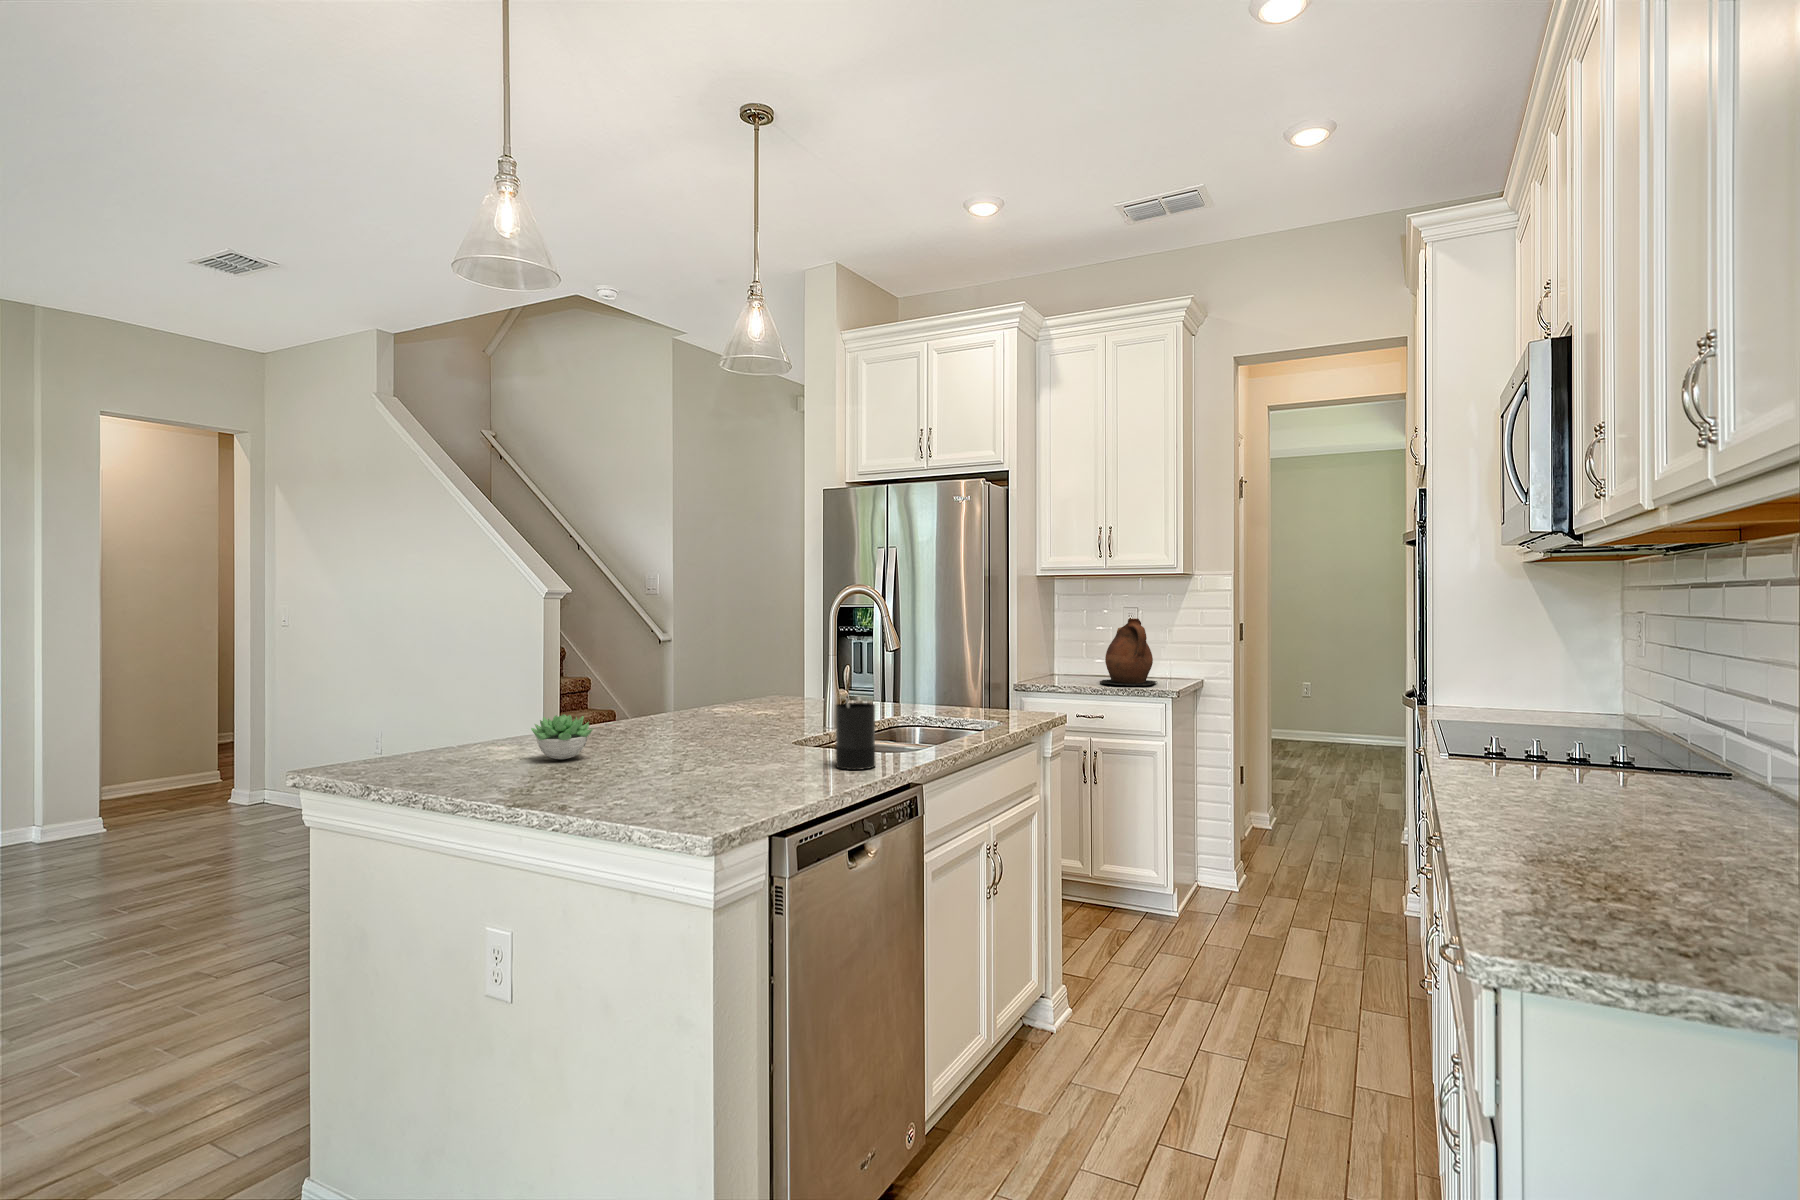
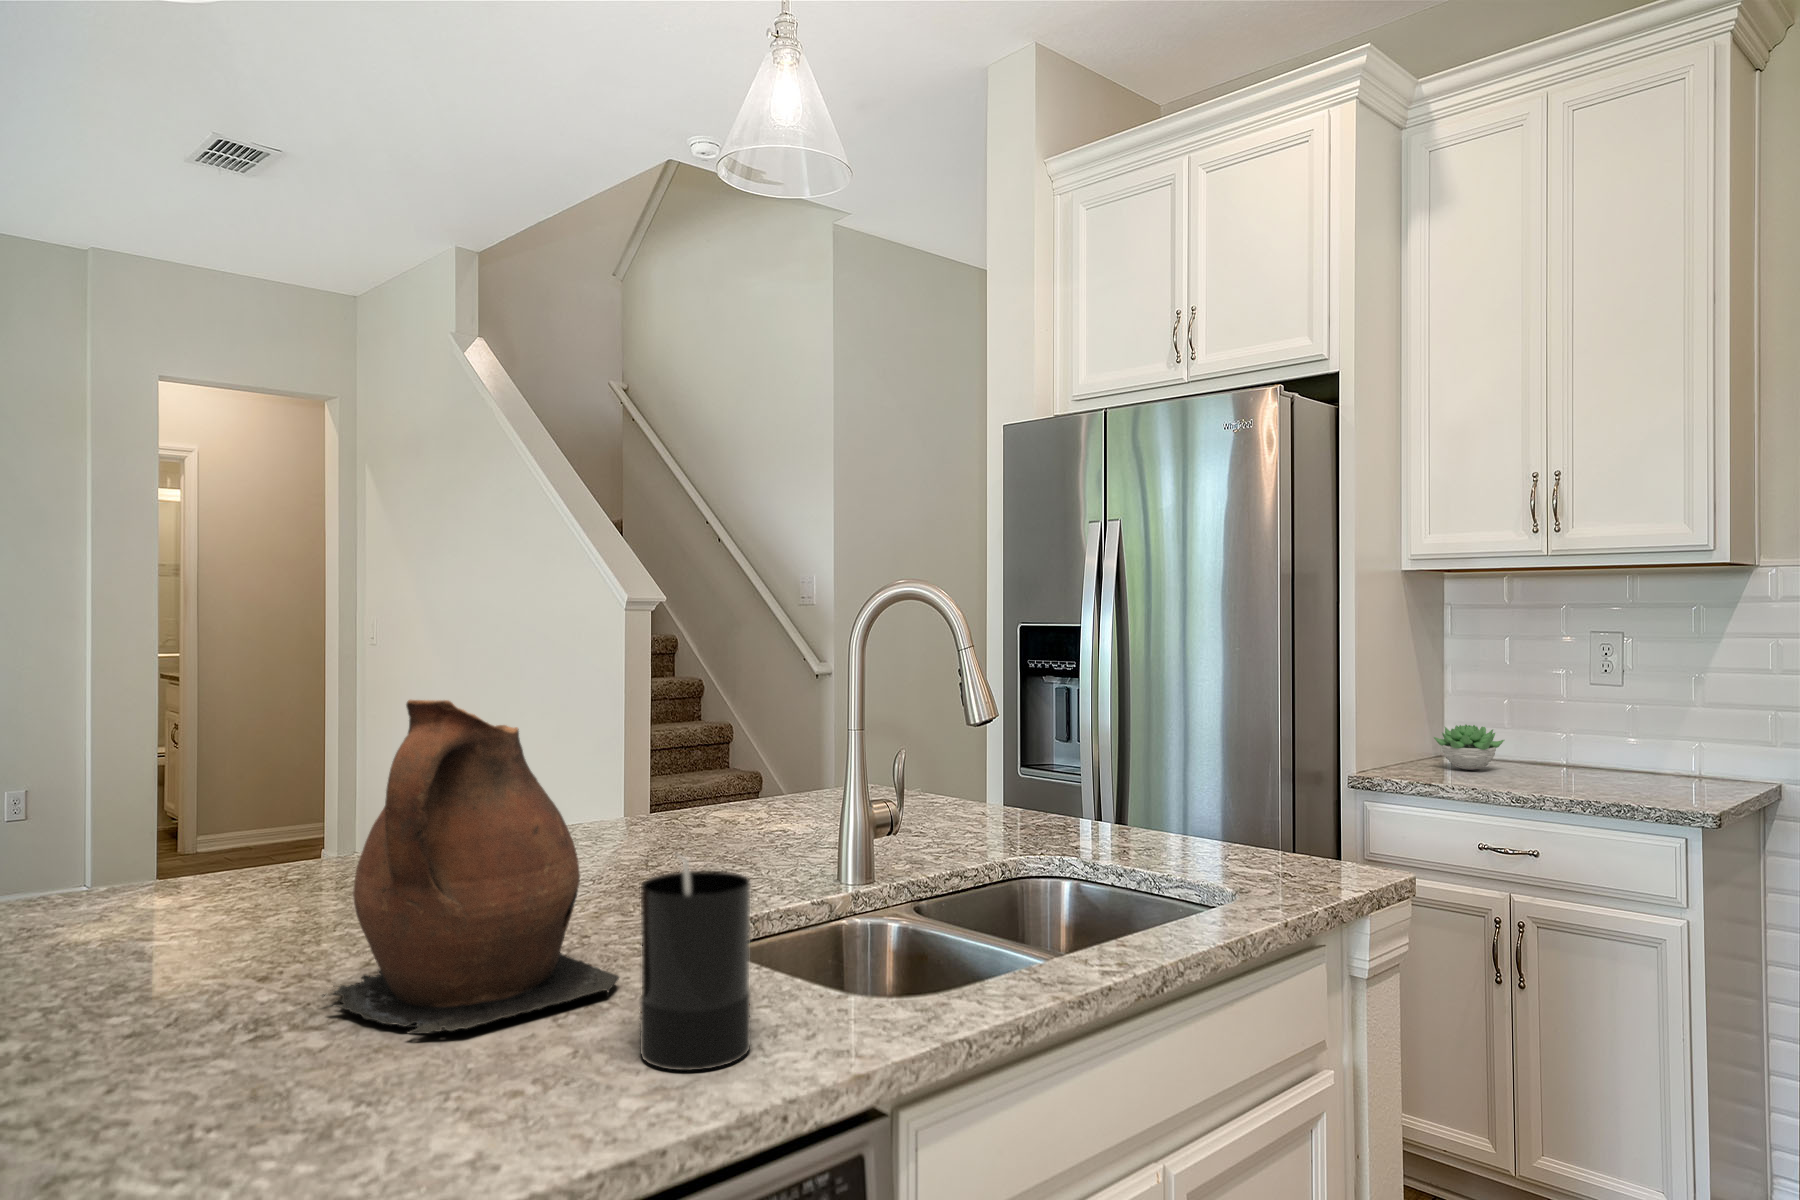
ceramic pitcher: present [1100,618,1157,686] -> present [322,700,619,1034]
succulent plant: present [531,715,593,759] -> present [1434,724,1504,770]

